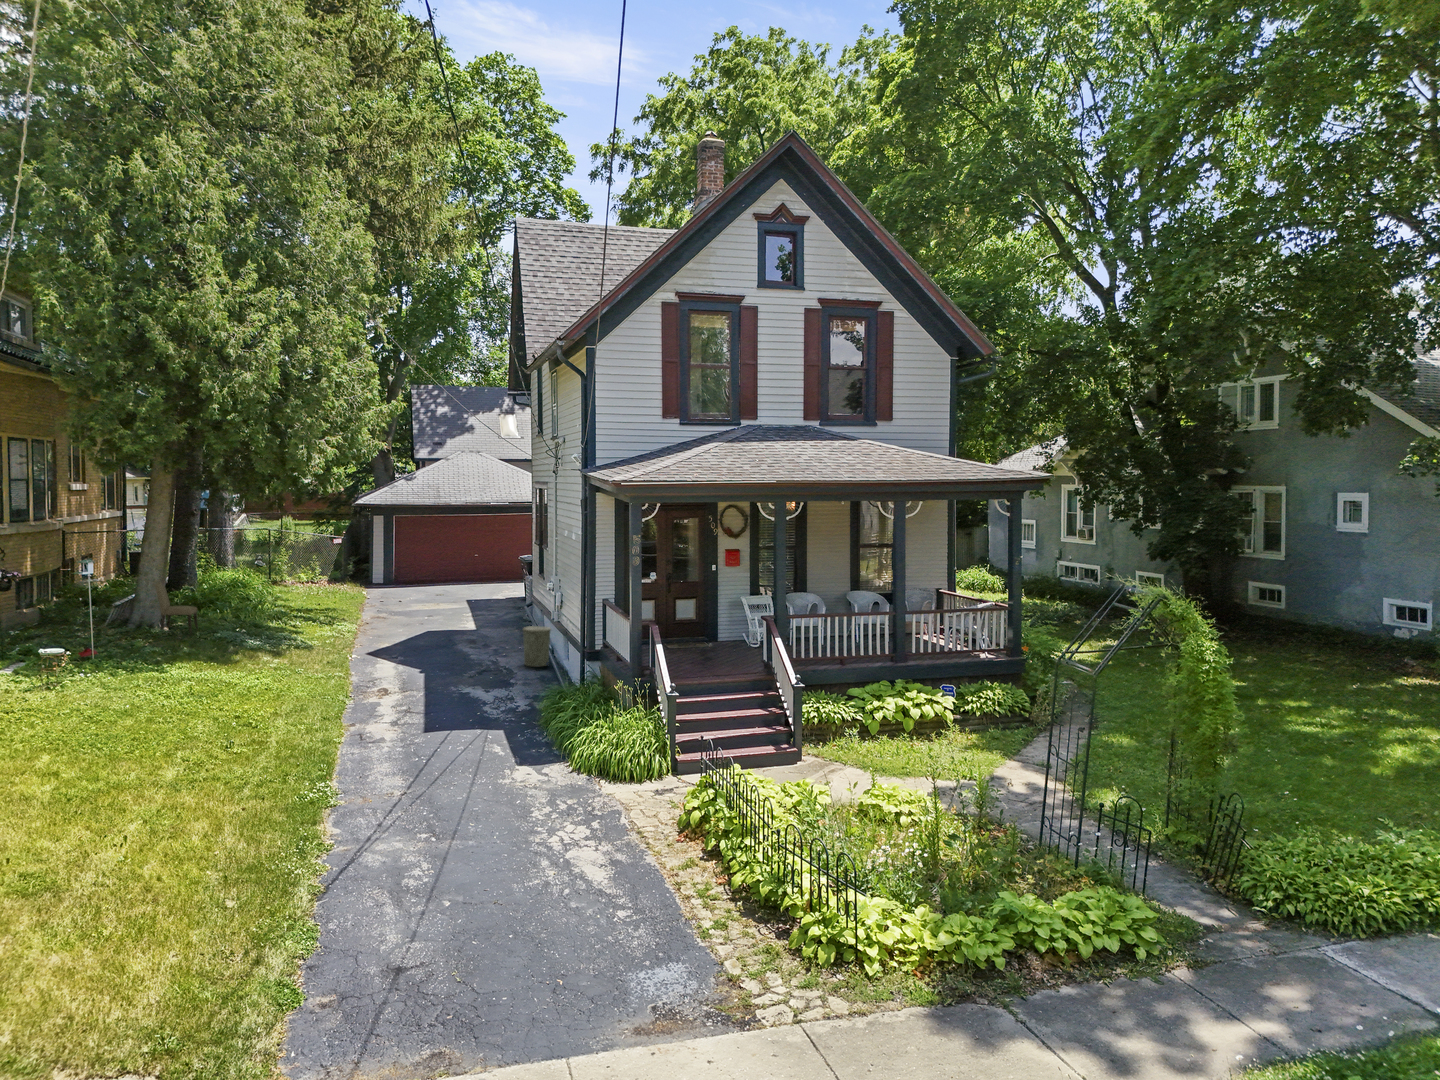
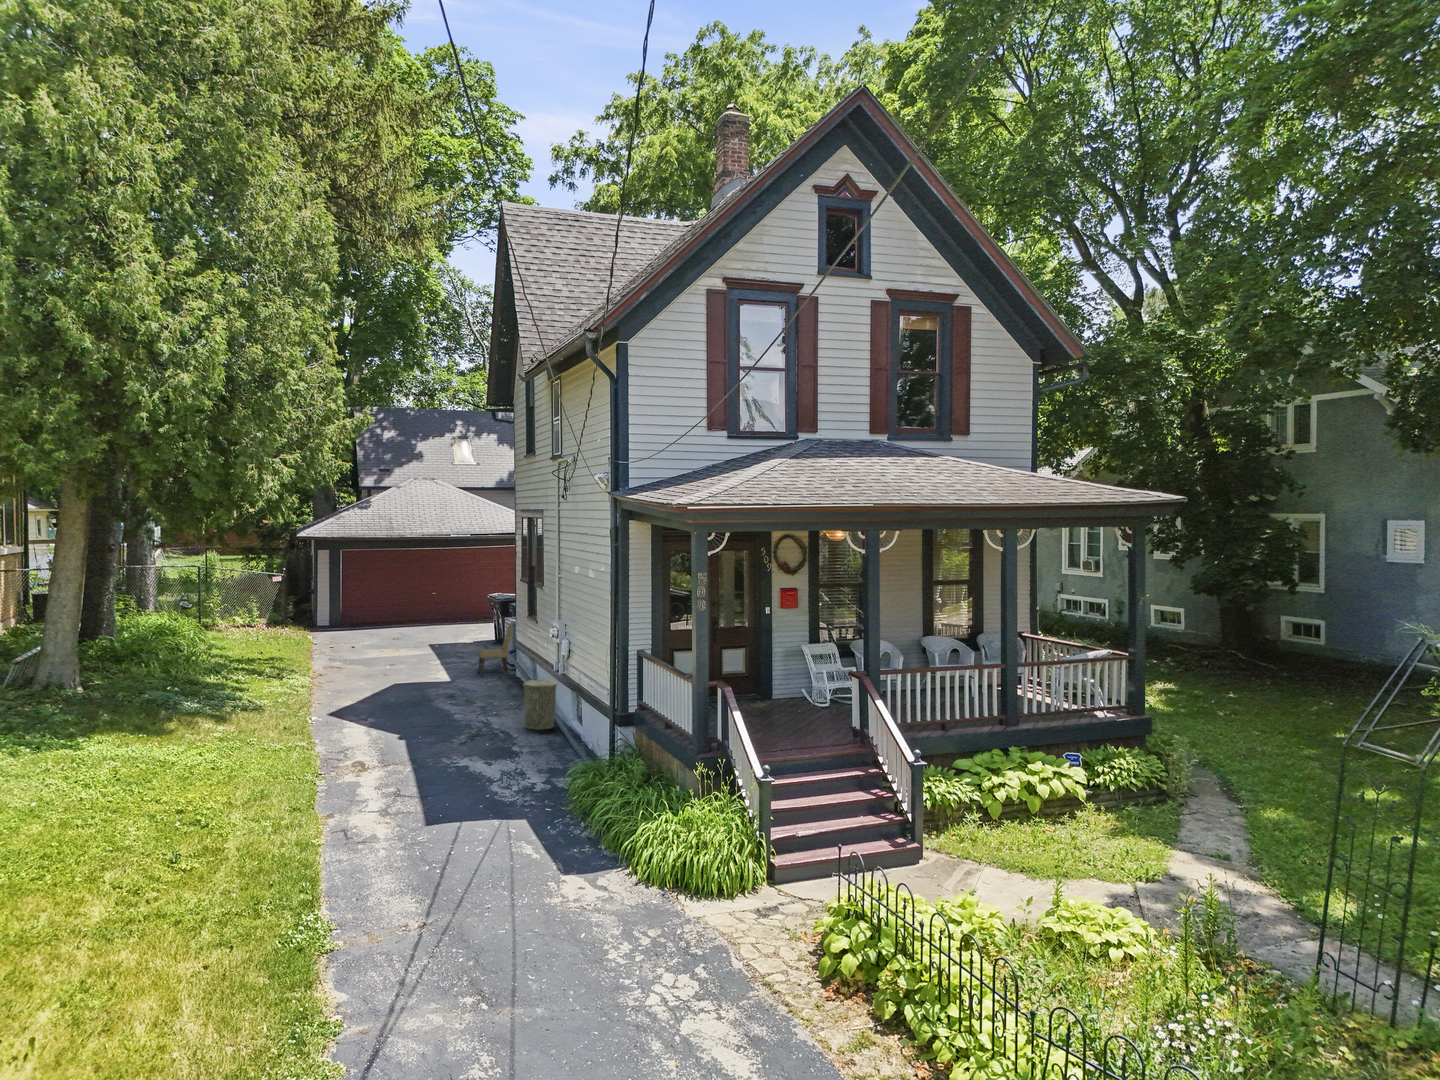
chair: present [155,582,198,633] -> present [478,625,513,676]

